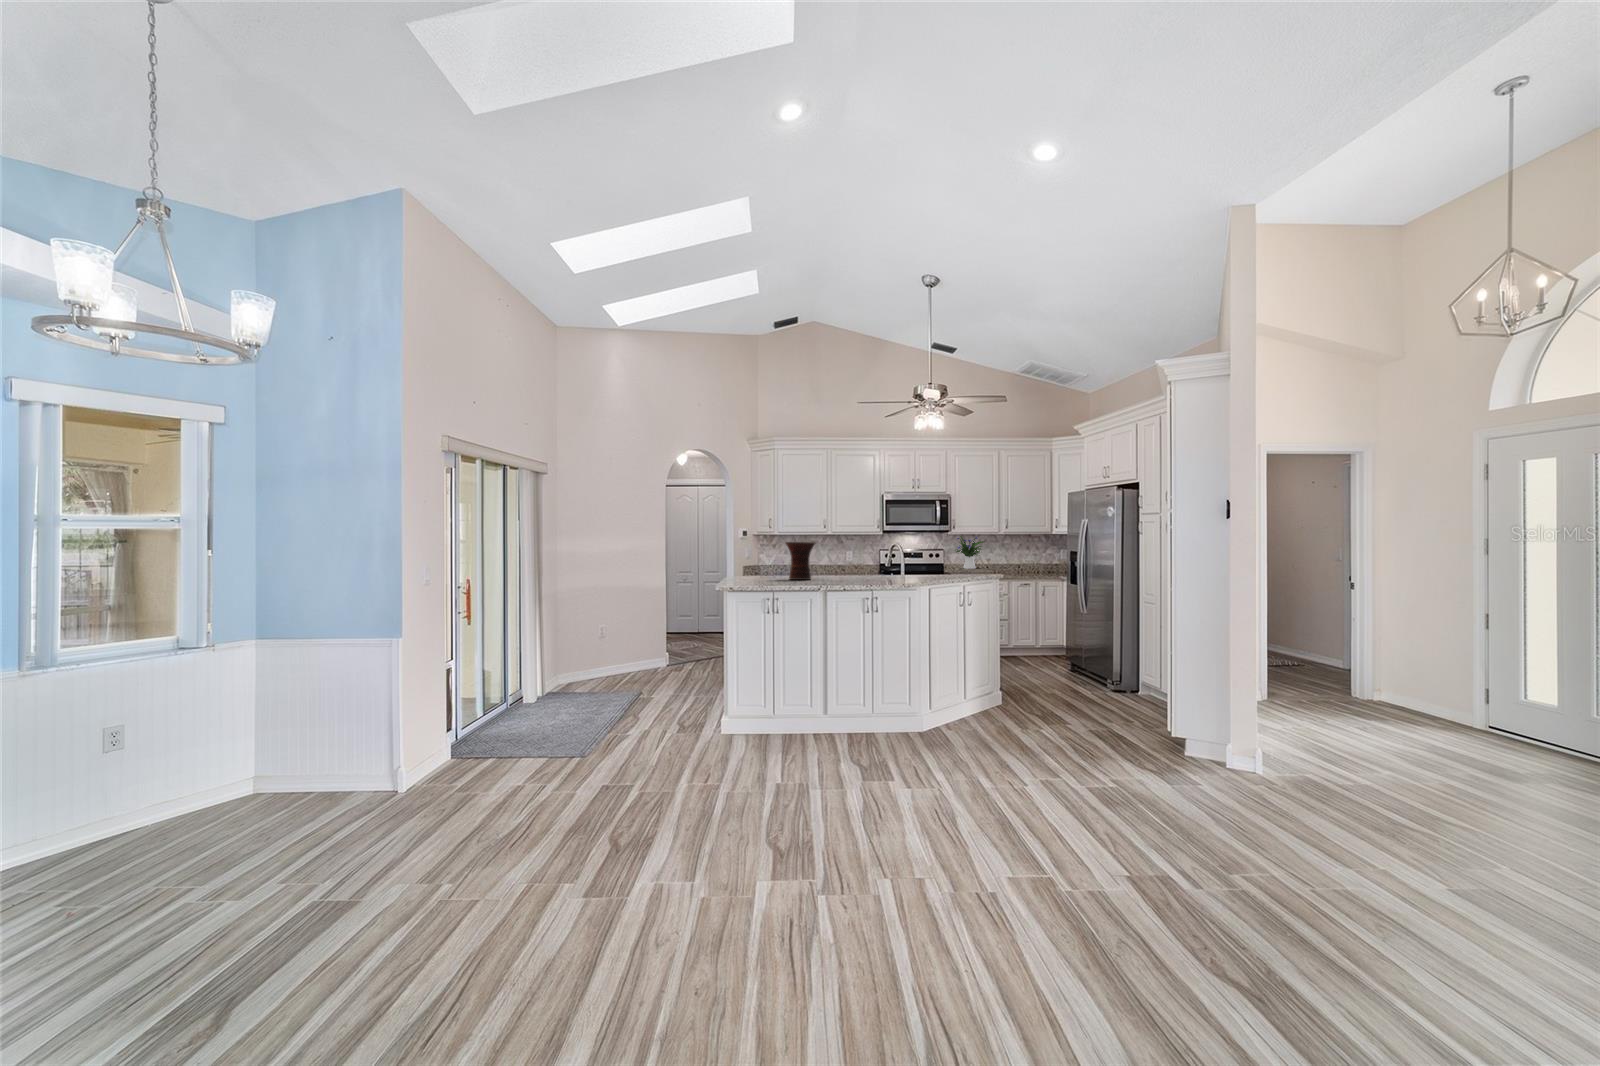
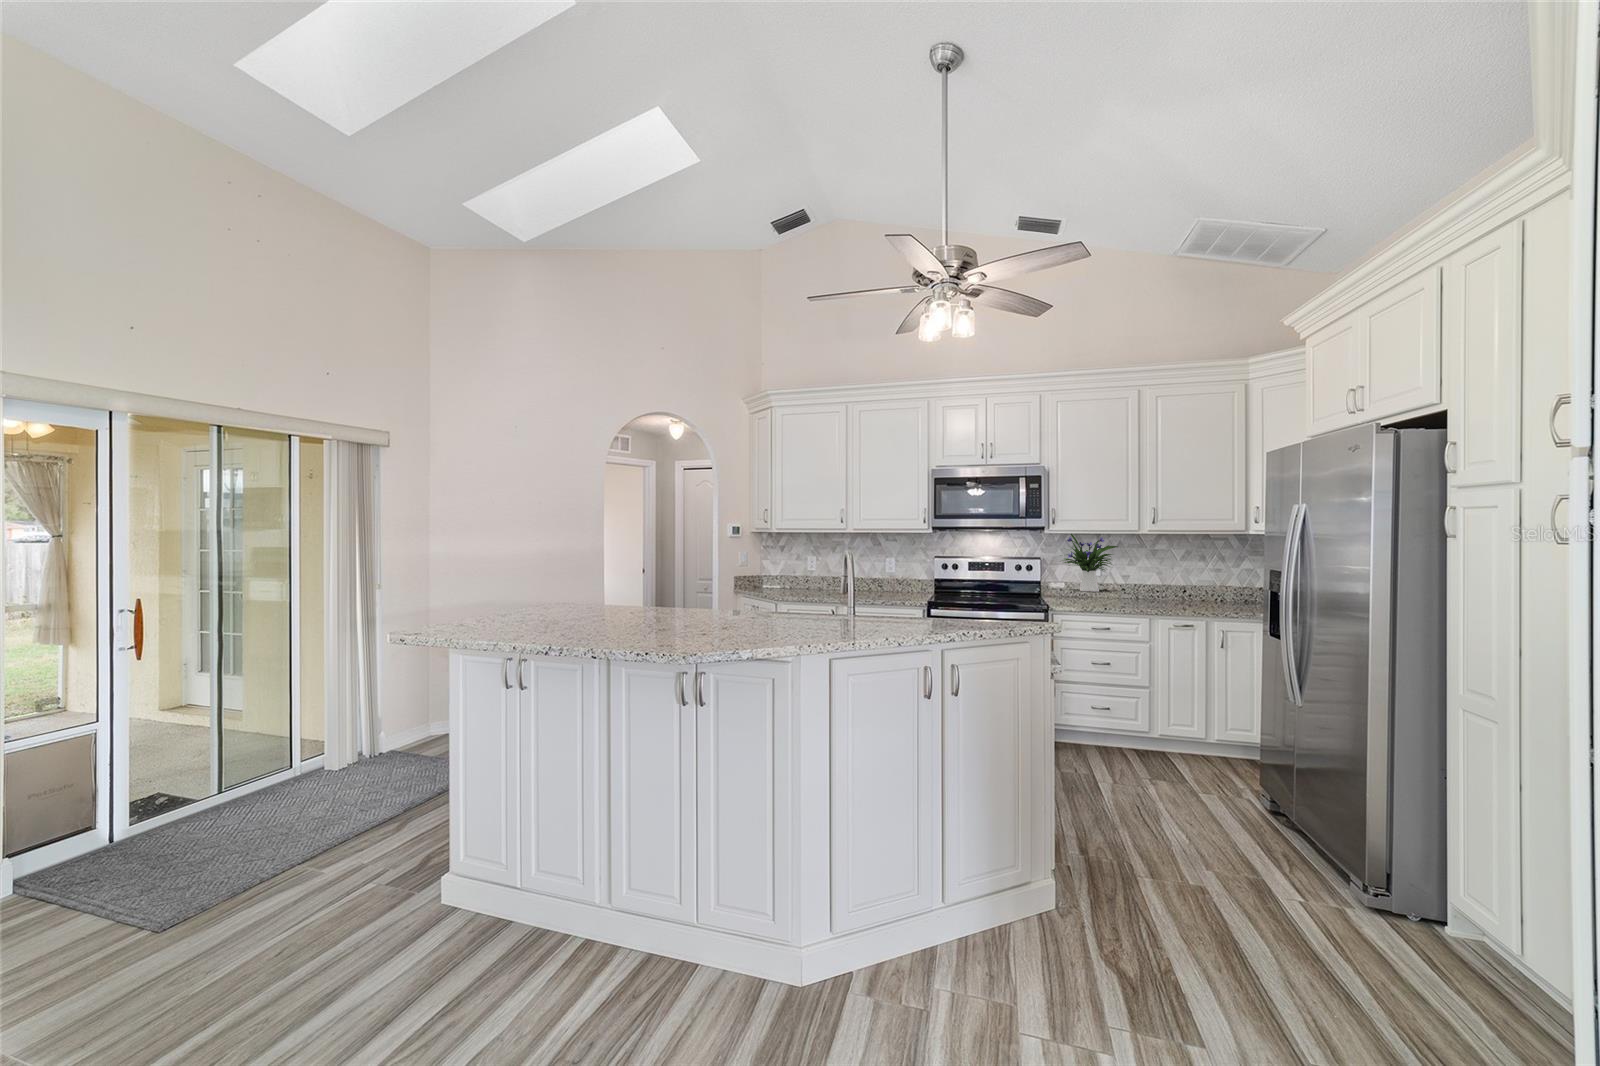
vase: present [786,542,815,580] -> none [633,548,692,621]

